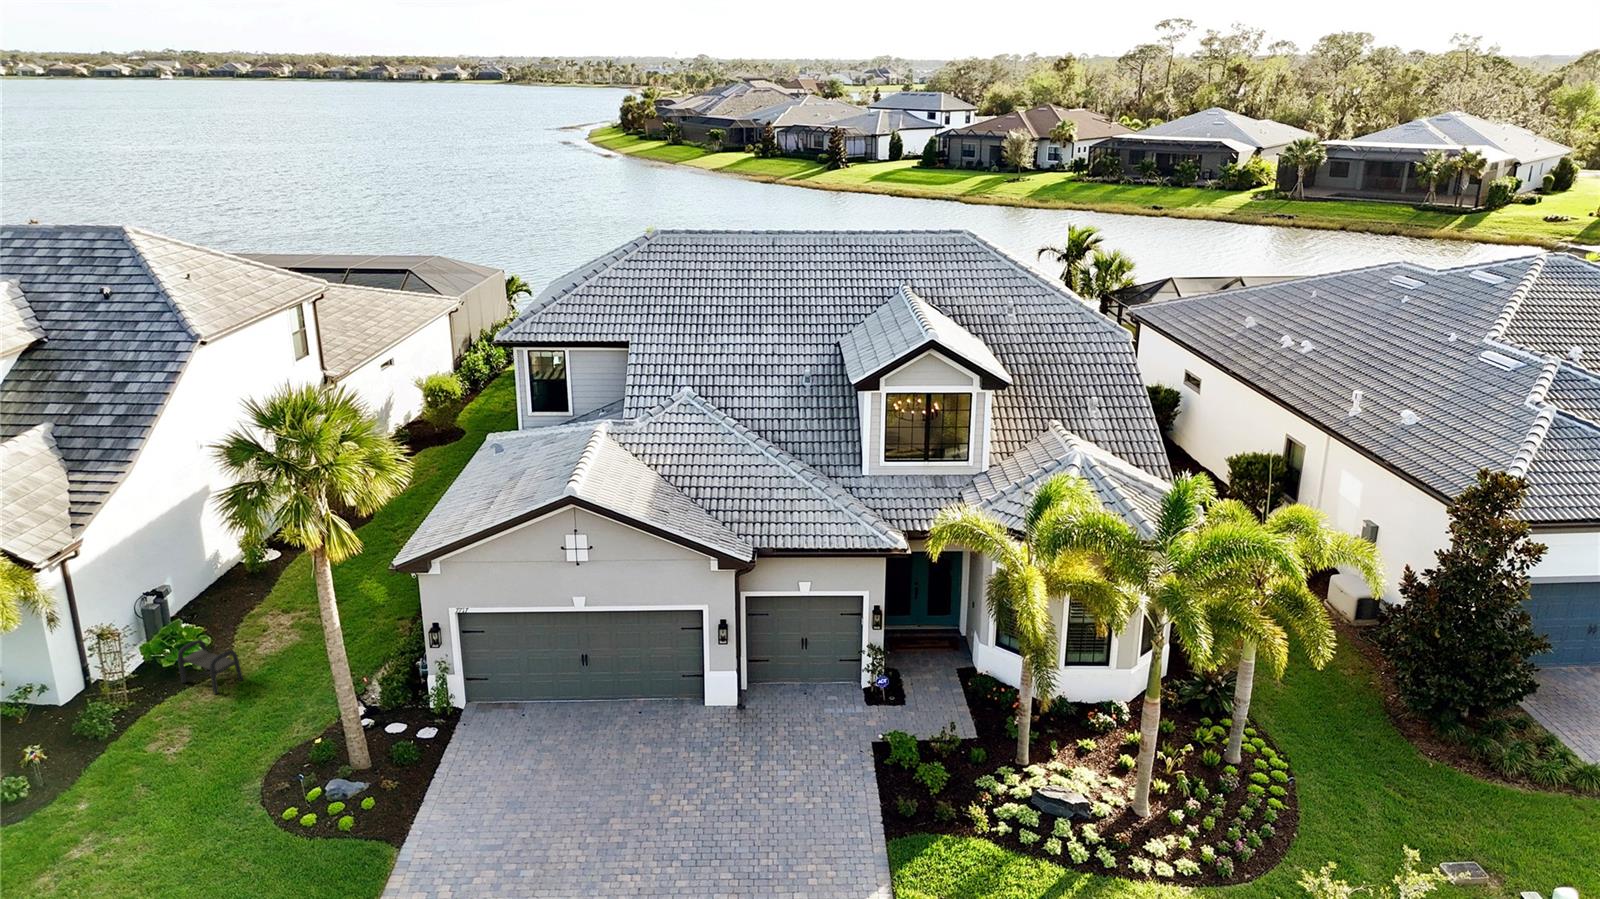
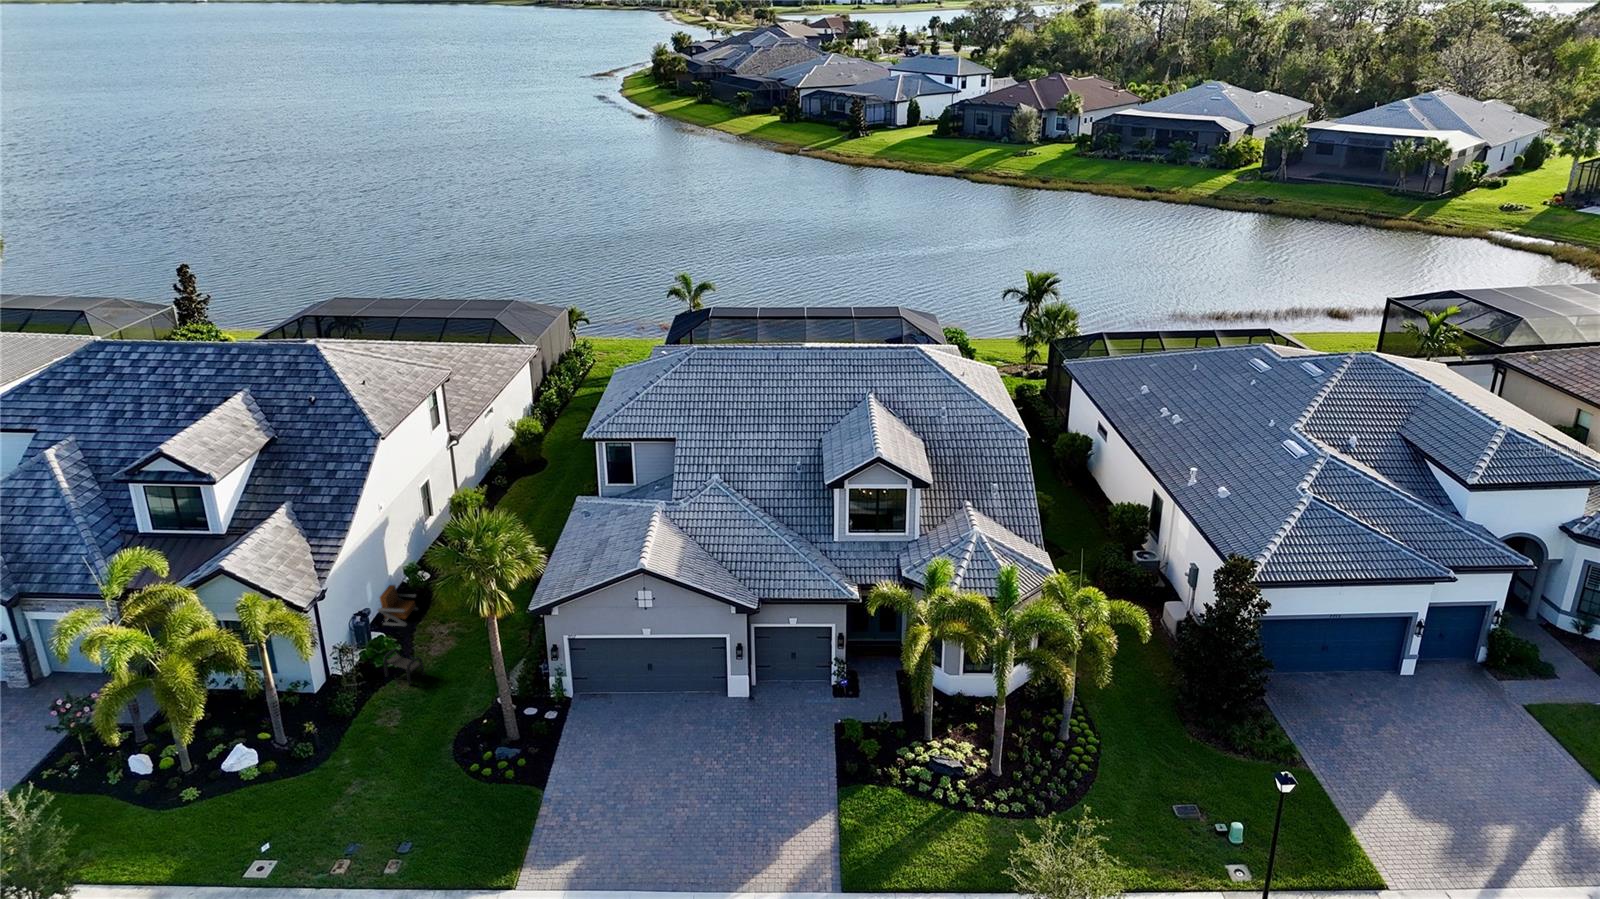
lounge chair: none [190,556,258,615] -> present [378,585,418,626]

